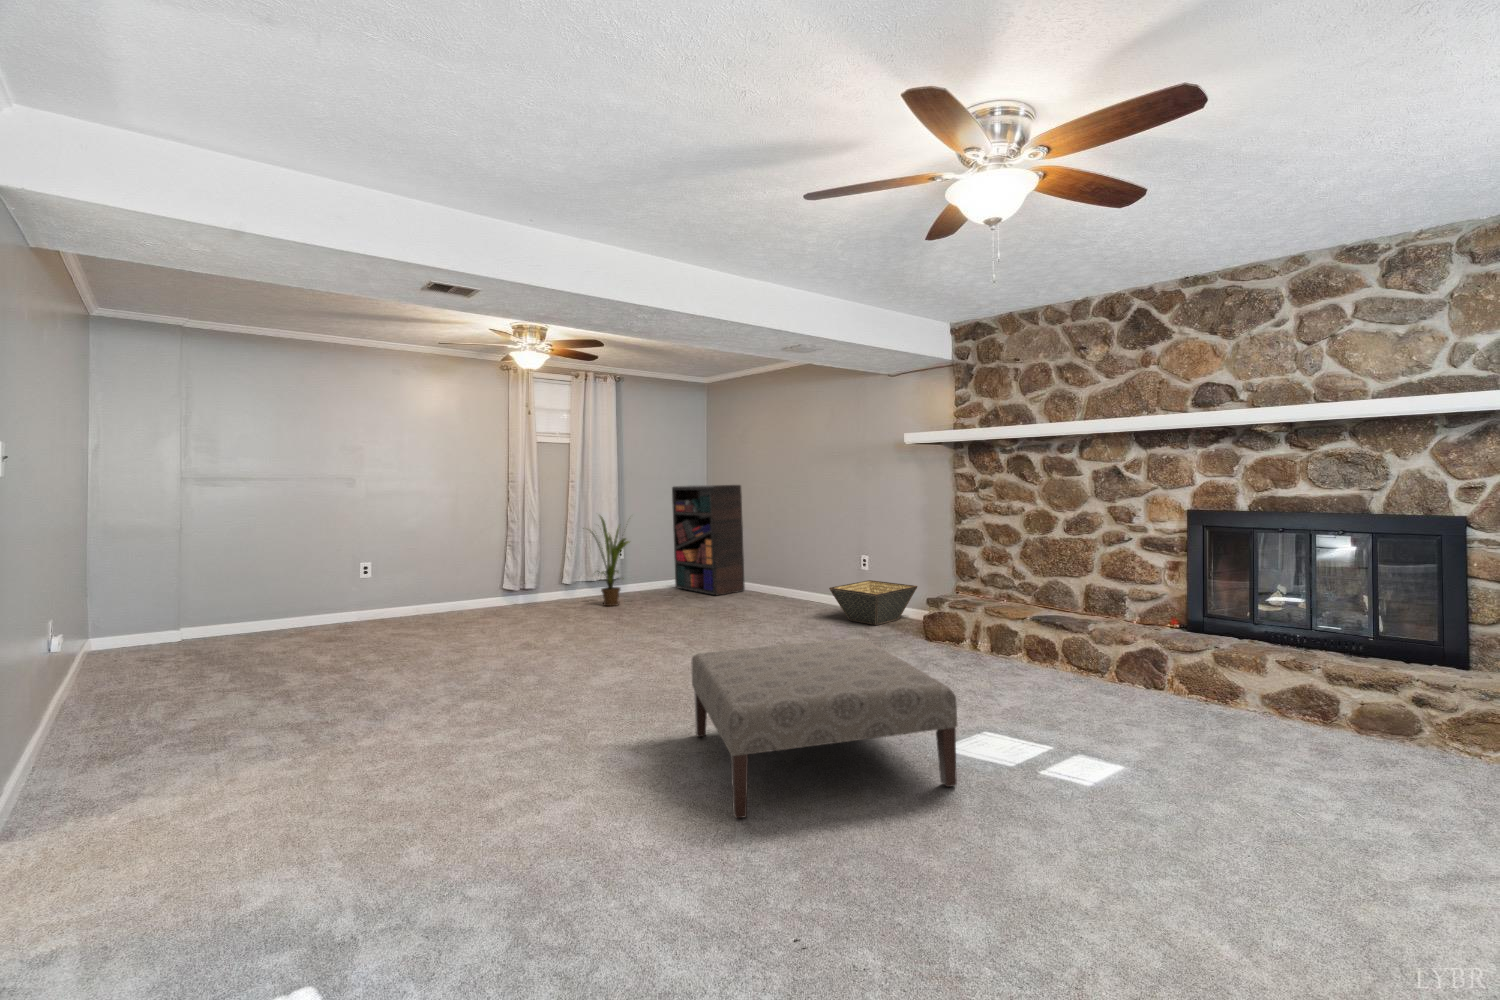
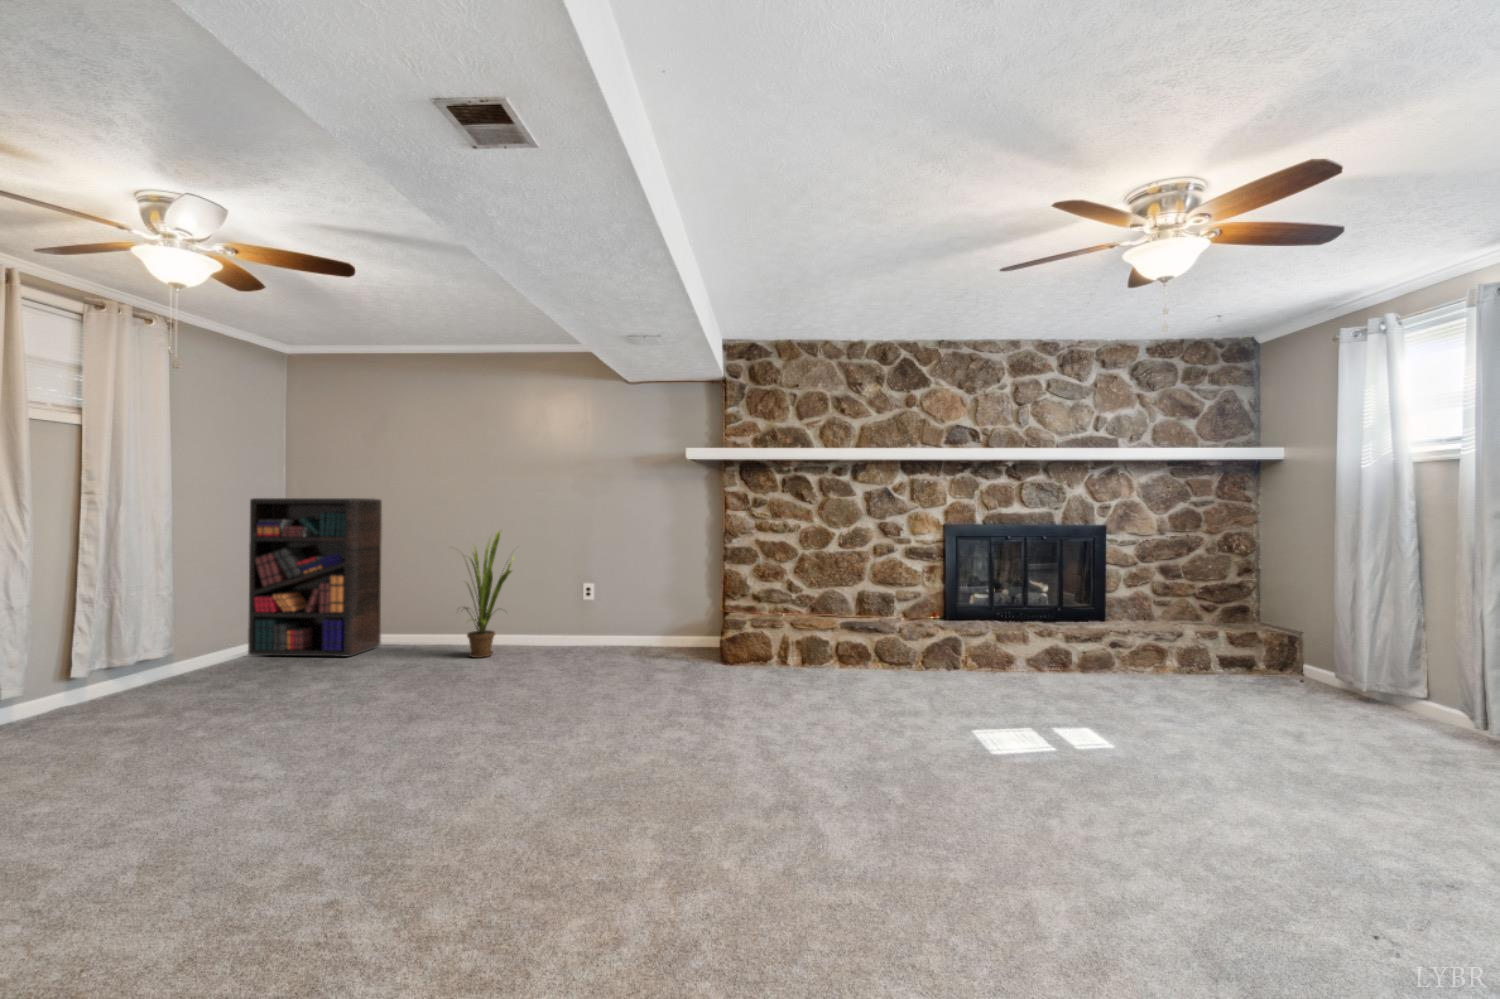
house plant: present [592,516,629,606] -> present [463,531,513,658]
basket: present [829,580,917,625] -> none [583,611,669,660]
ottoman: present [692,638,957,818] -> none [769,659,1080,904]

